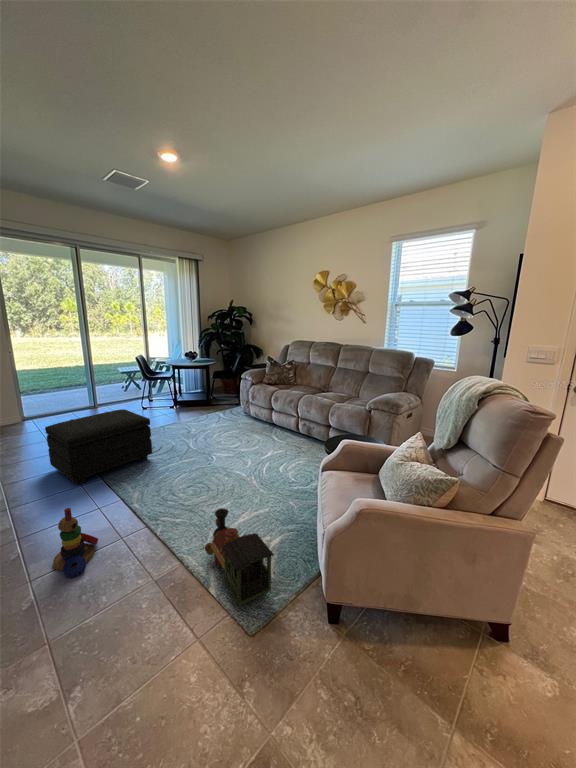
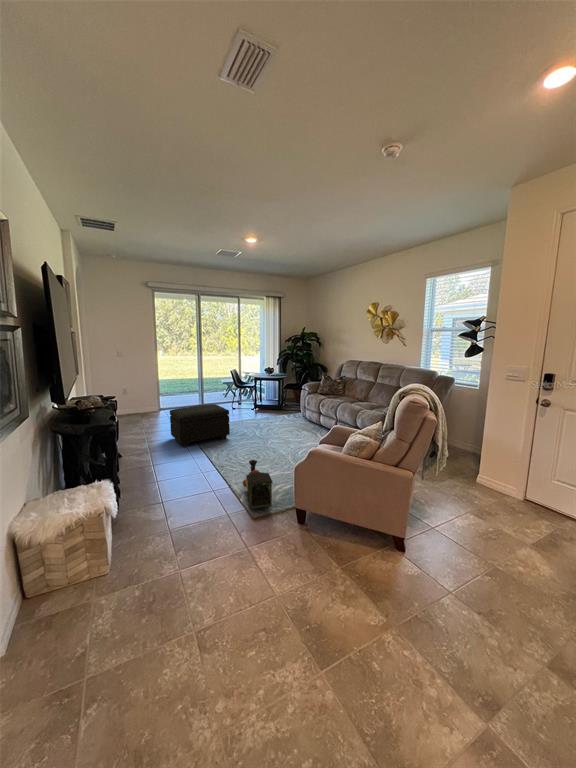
stacking toy: present [53,508,98,578] -> none [165,448,188,486]

